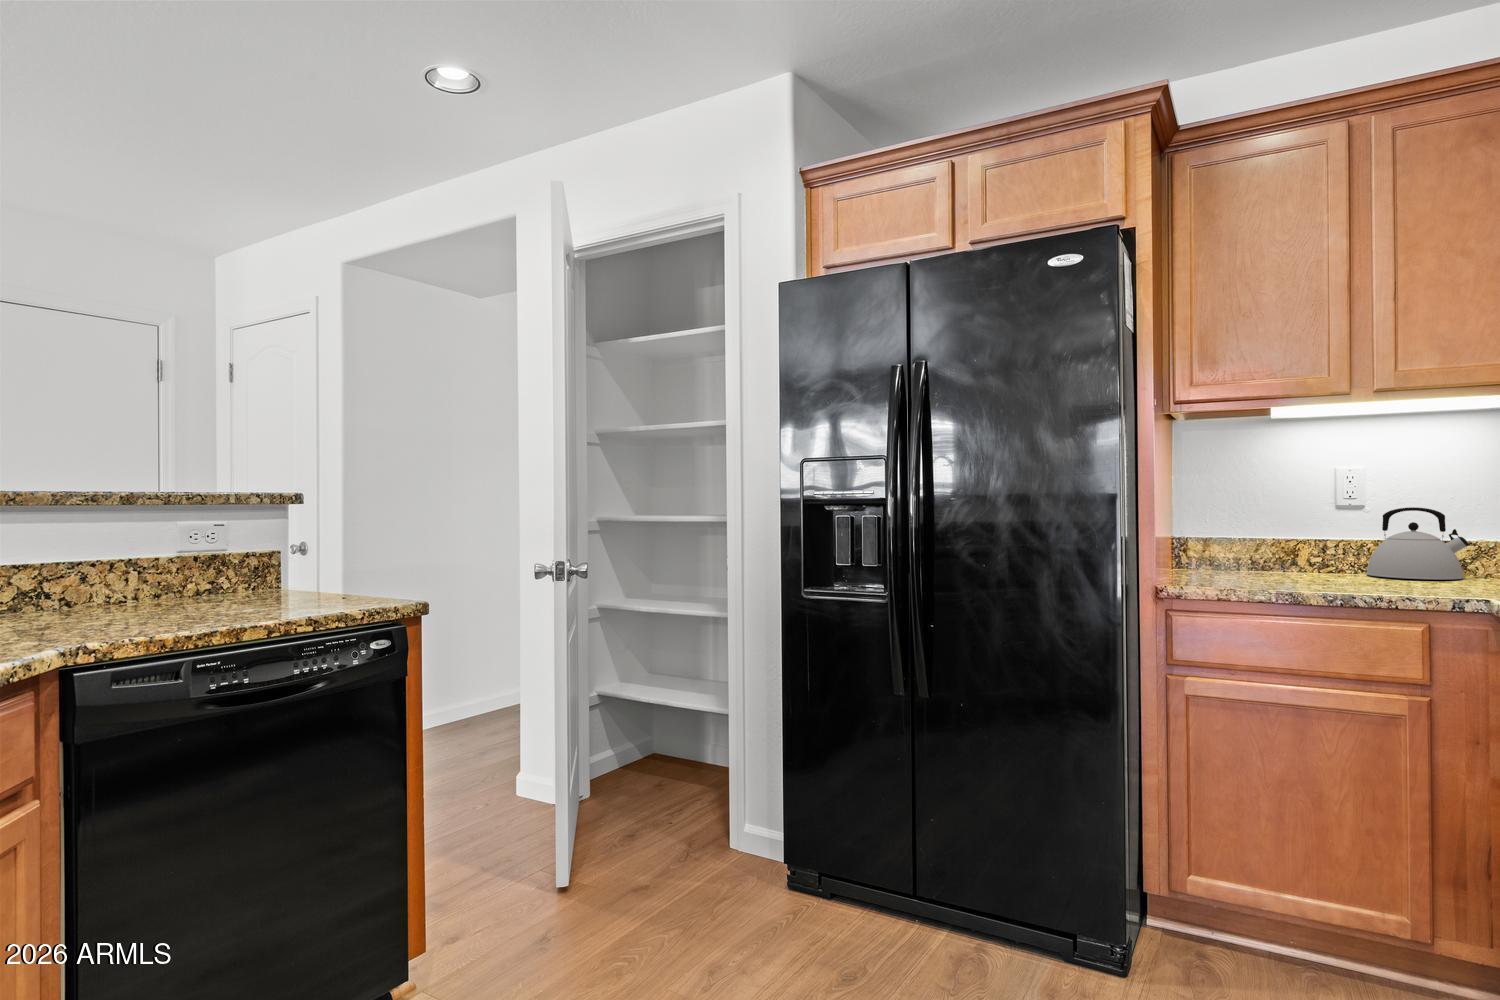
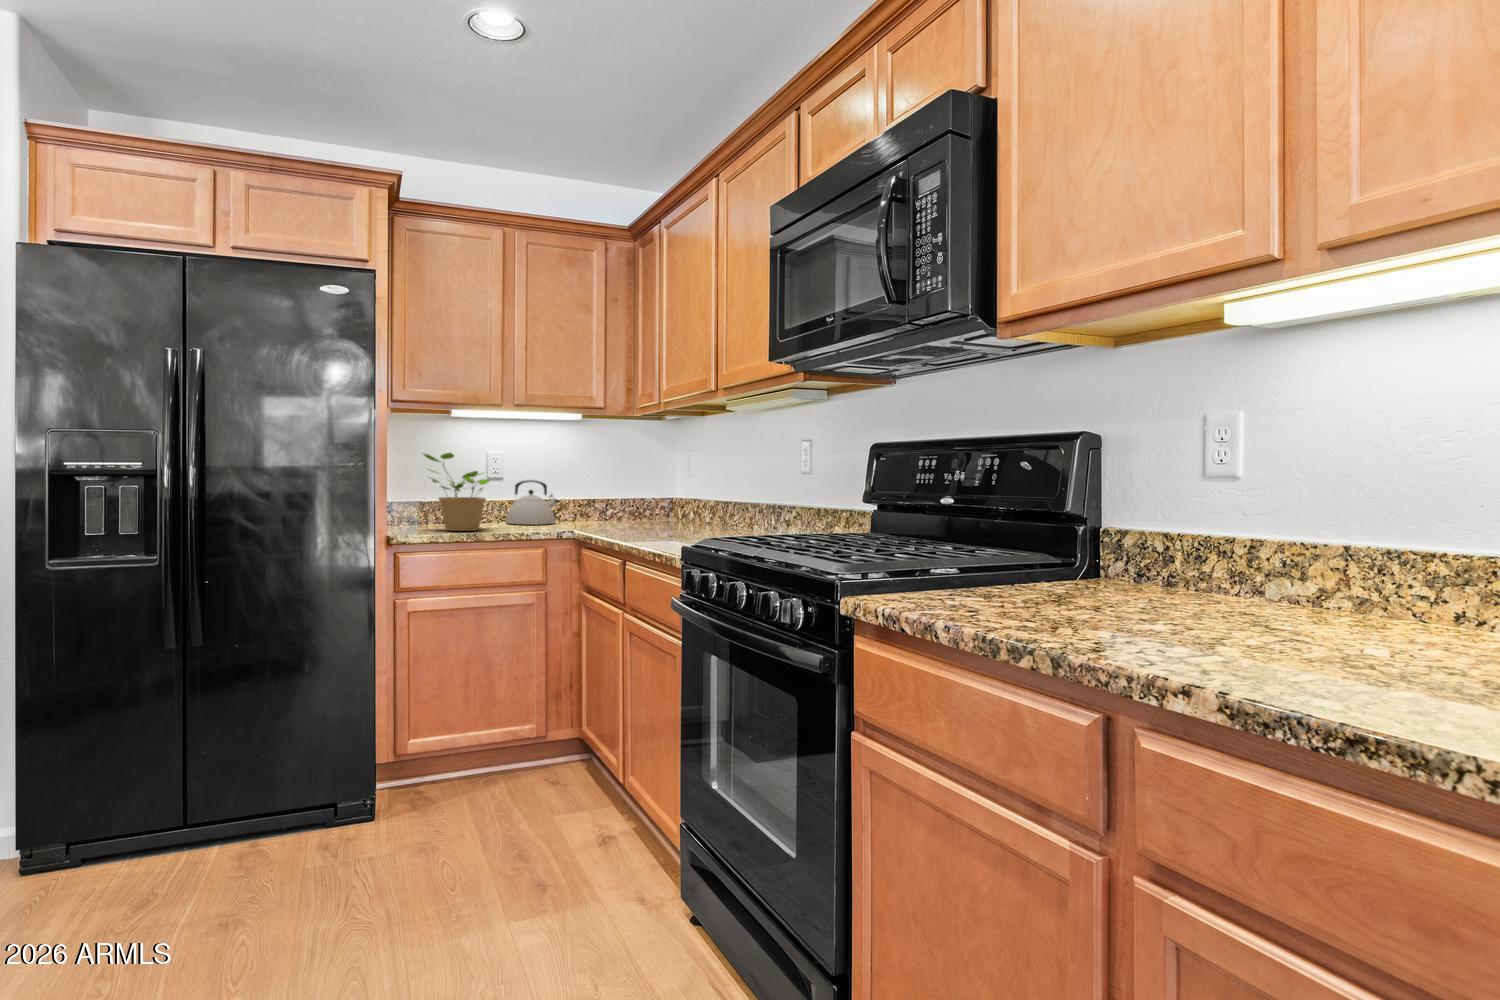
potted plant: none [1213,467,1329,584] -> present [424,453,490,531]

